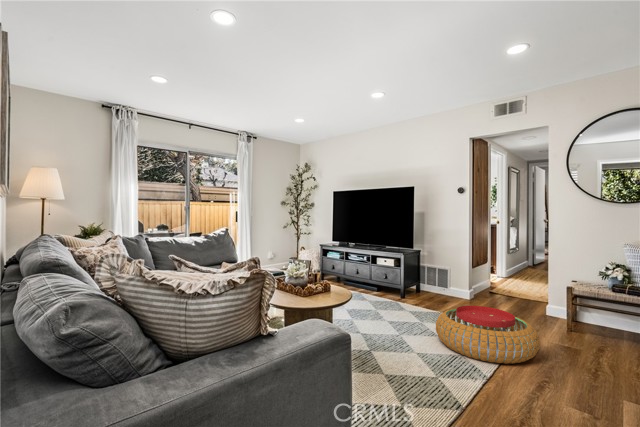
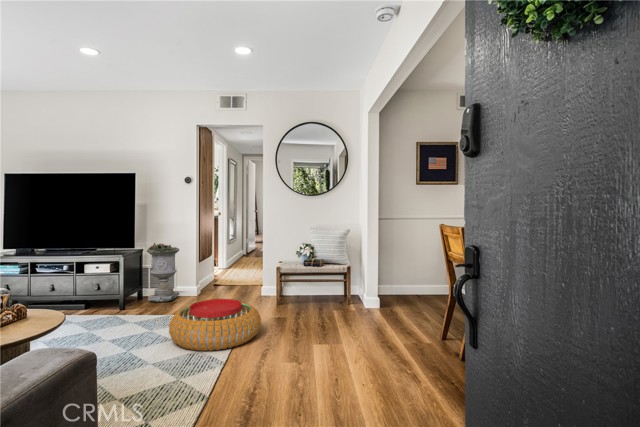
planter: none [423,244,453,299] -> present [147,243,179,302]

